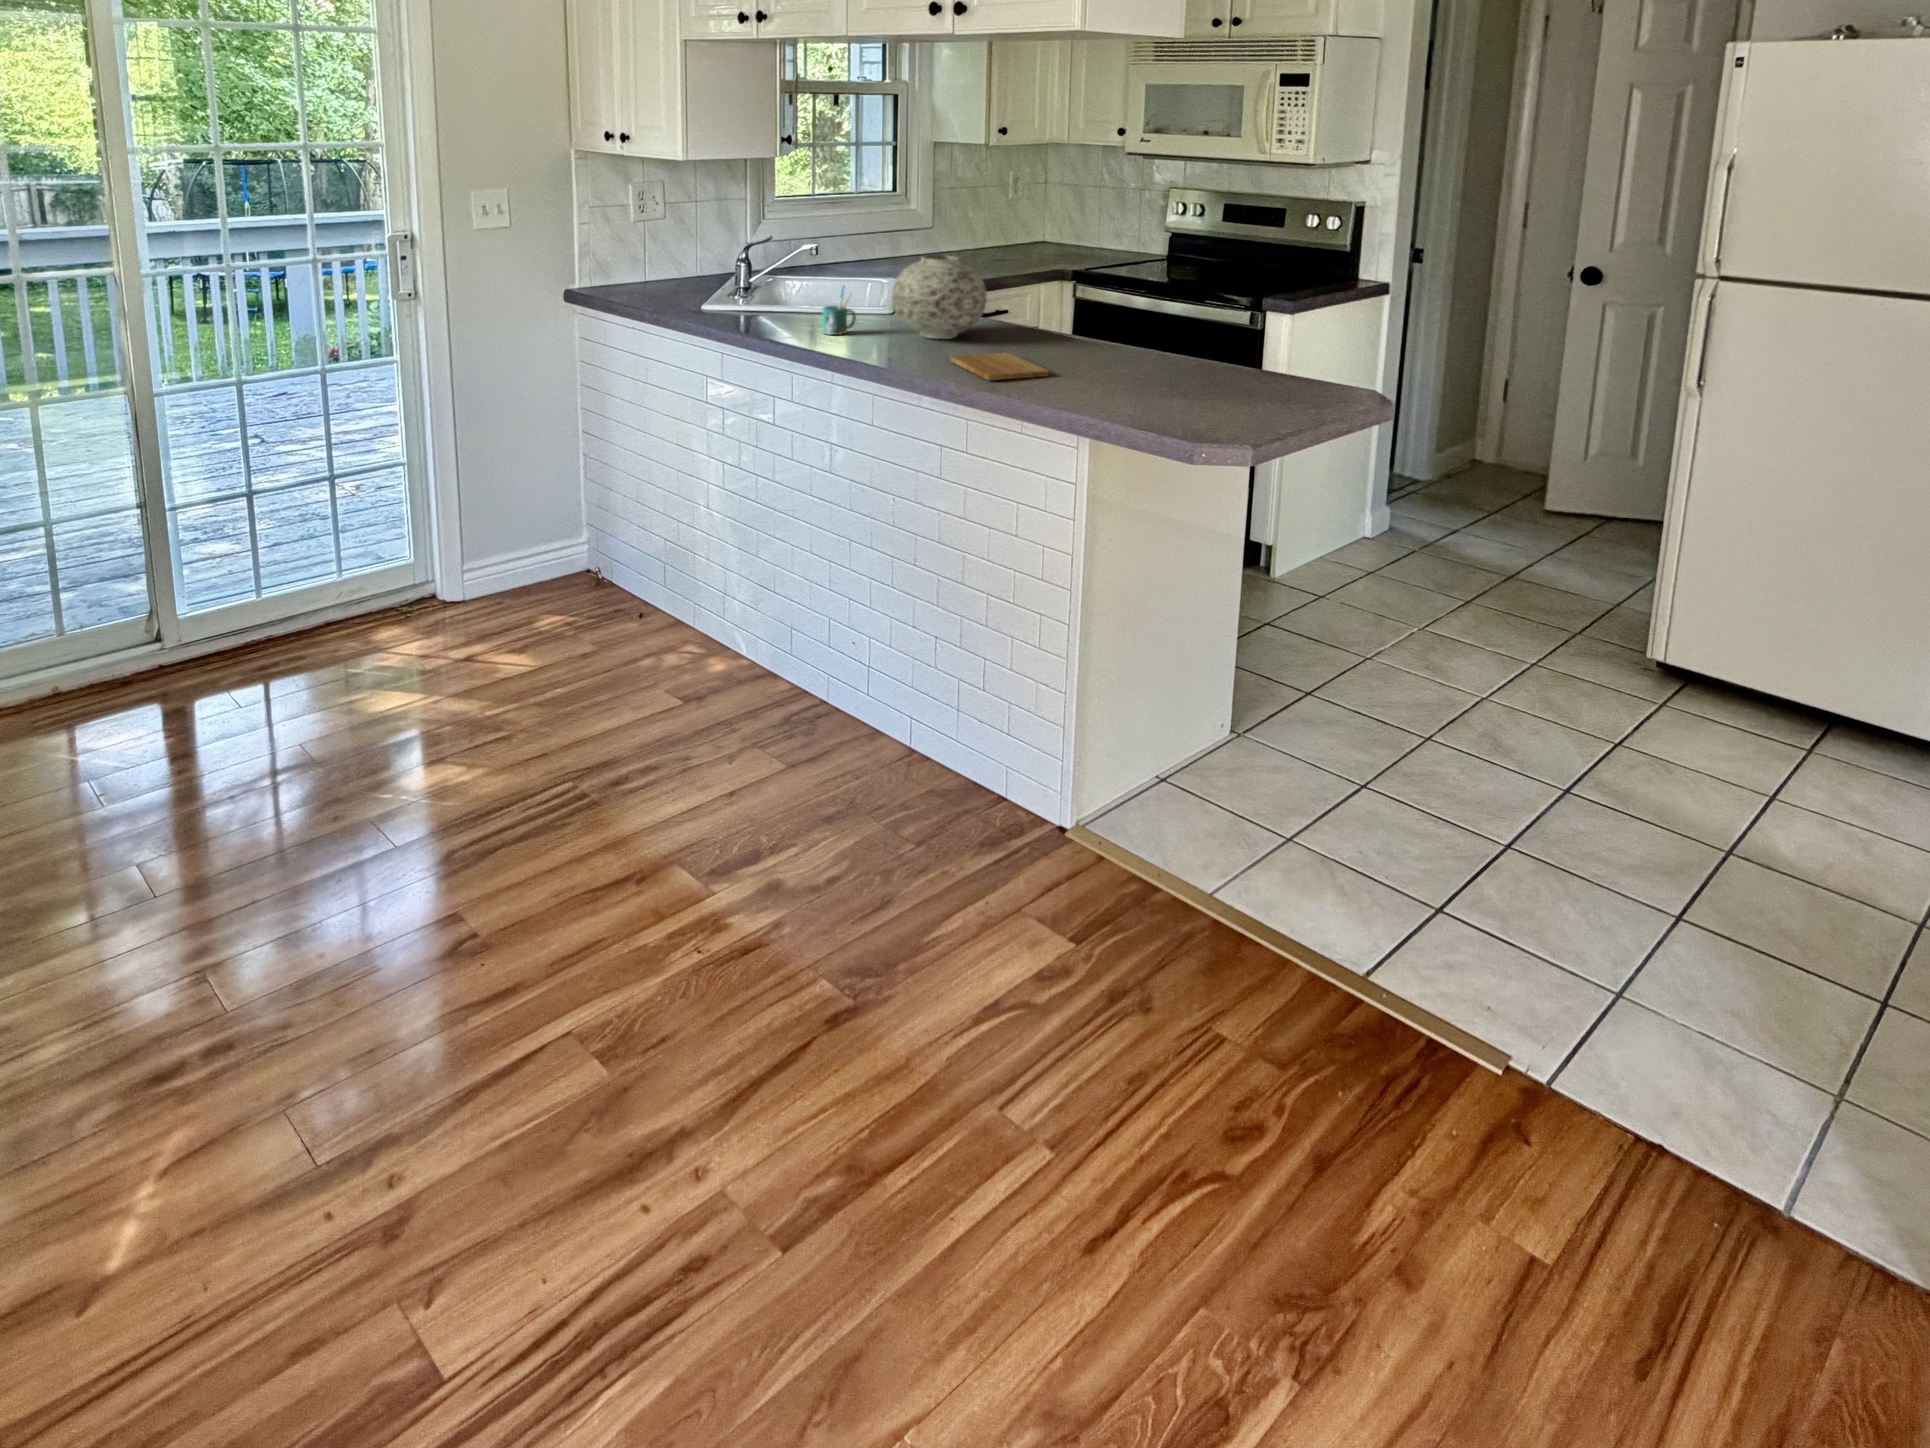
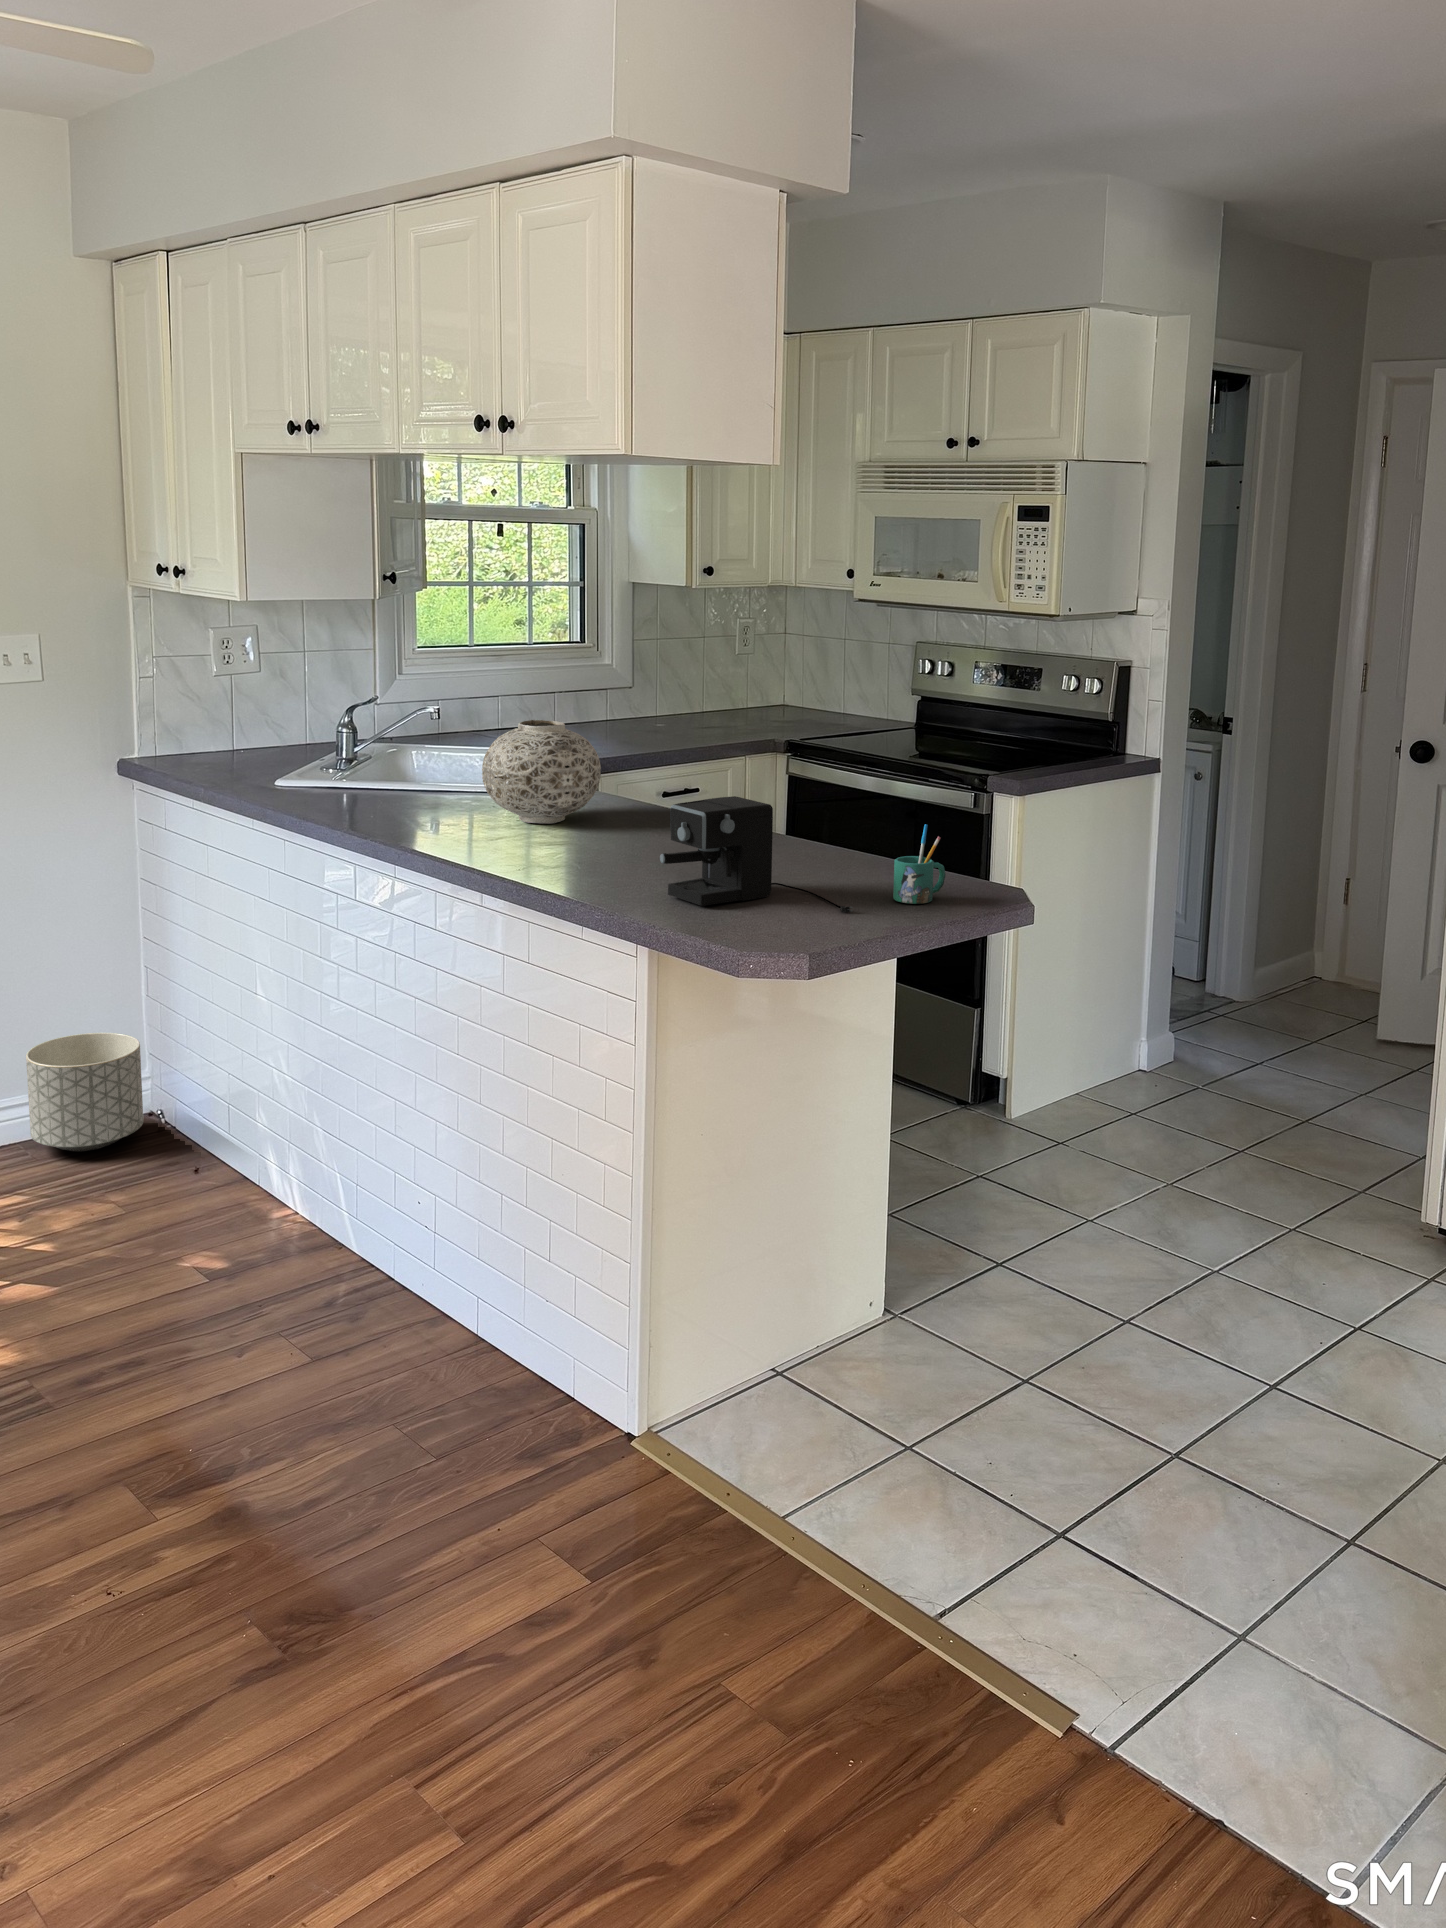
mug: present [822,287,856,335] -> present [893,824,945,904]
coffee maker: none [1099,316,1262,411] -> present [660,796,852,912]
cutting board: present [950,353,1049,380] -> none [527,840,633,874]
planter: none [497,508,585,603] -> present [26,1033,143,1151]

